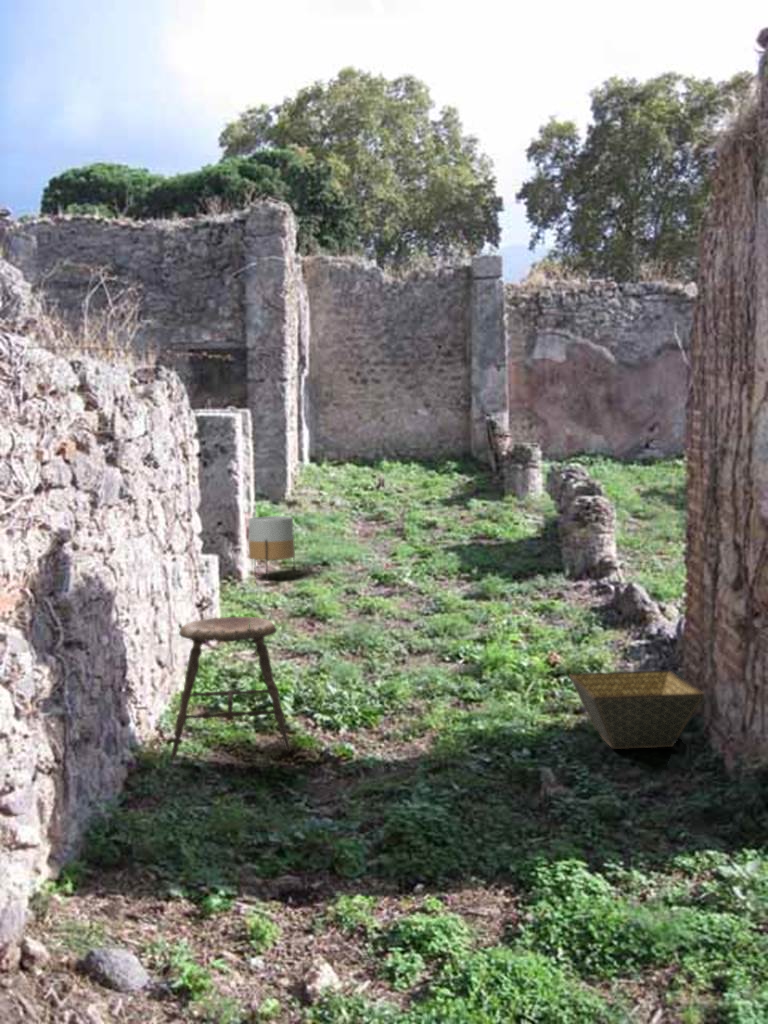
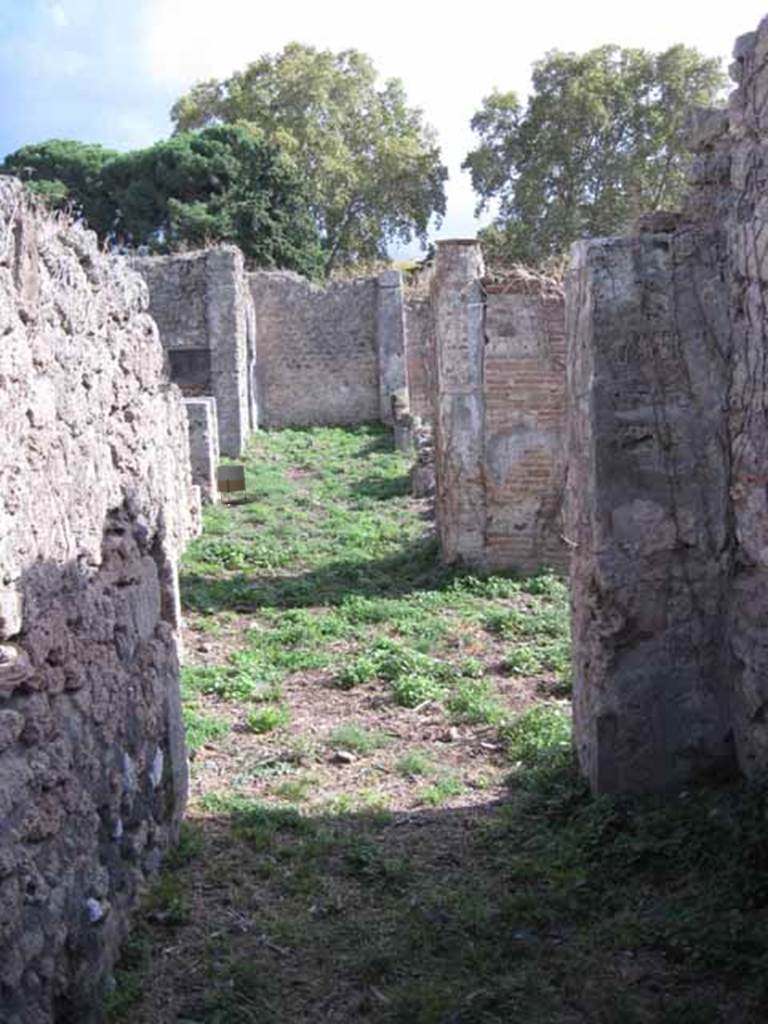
stool: present [171,617,291,758] -> none [184,511,242,577]
basket: present [570,671,704,749] -> none [382,532,441,568]

